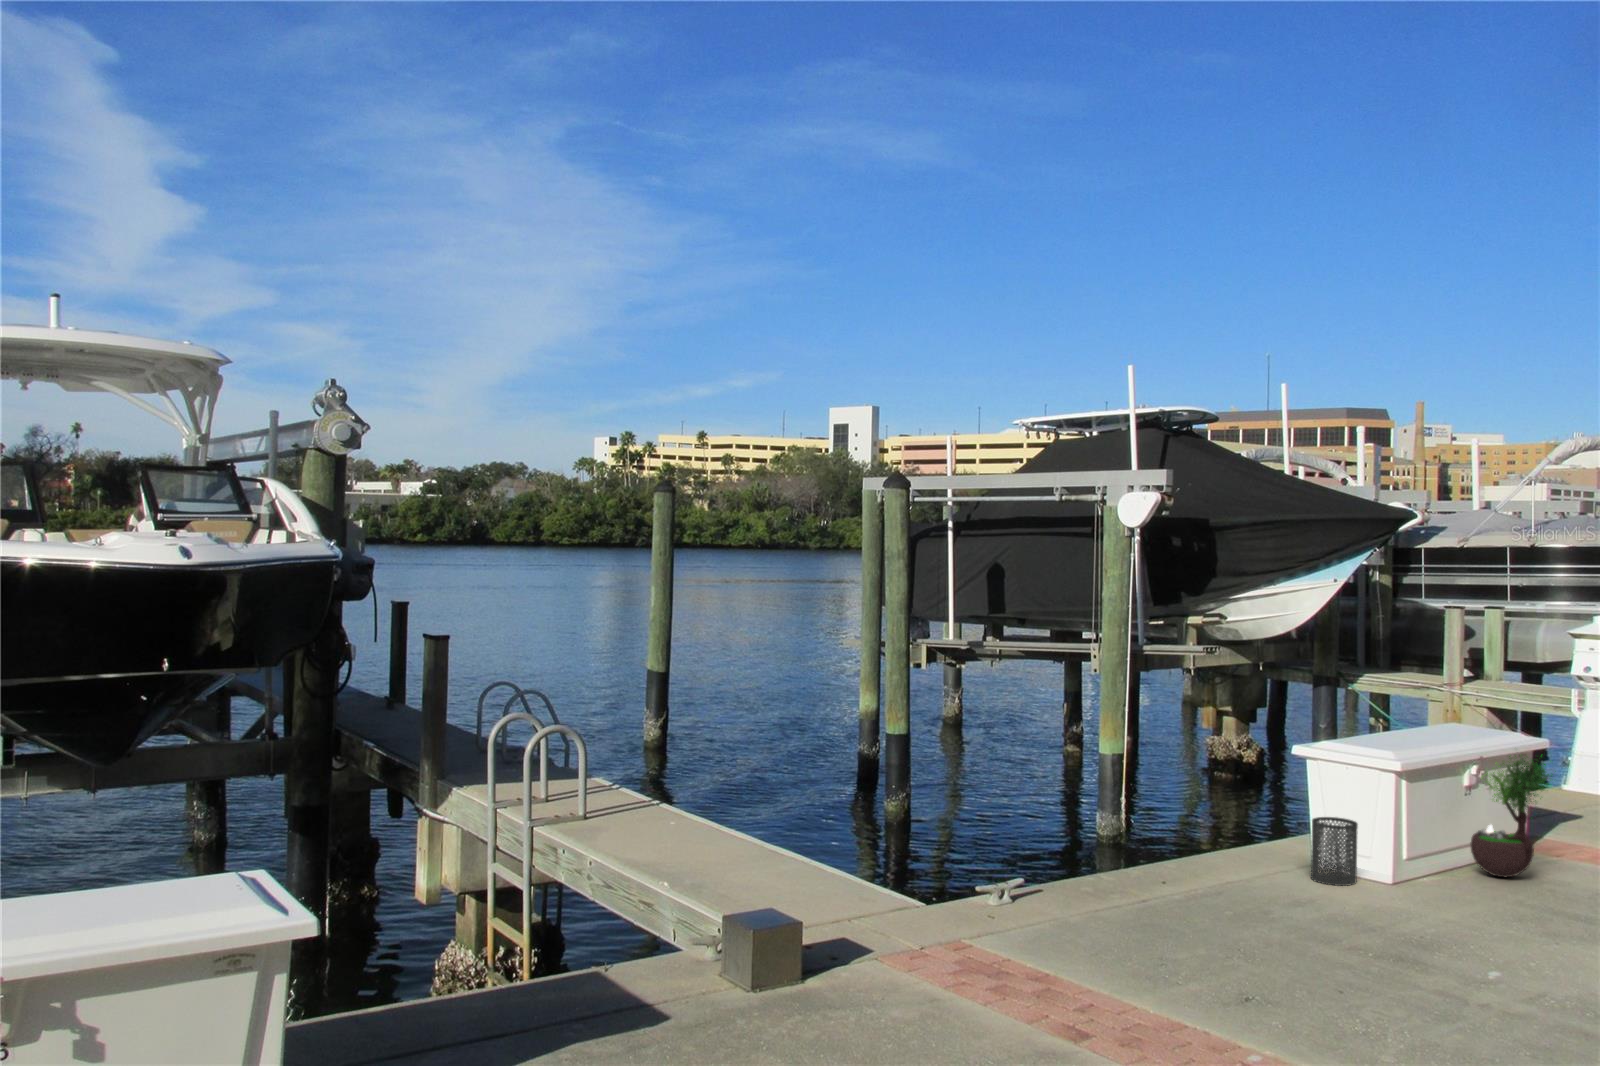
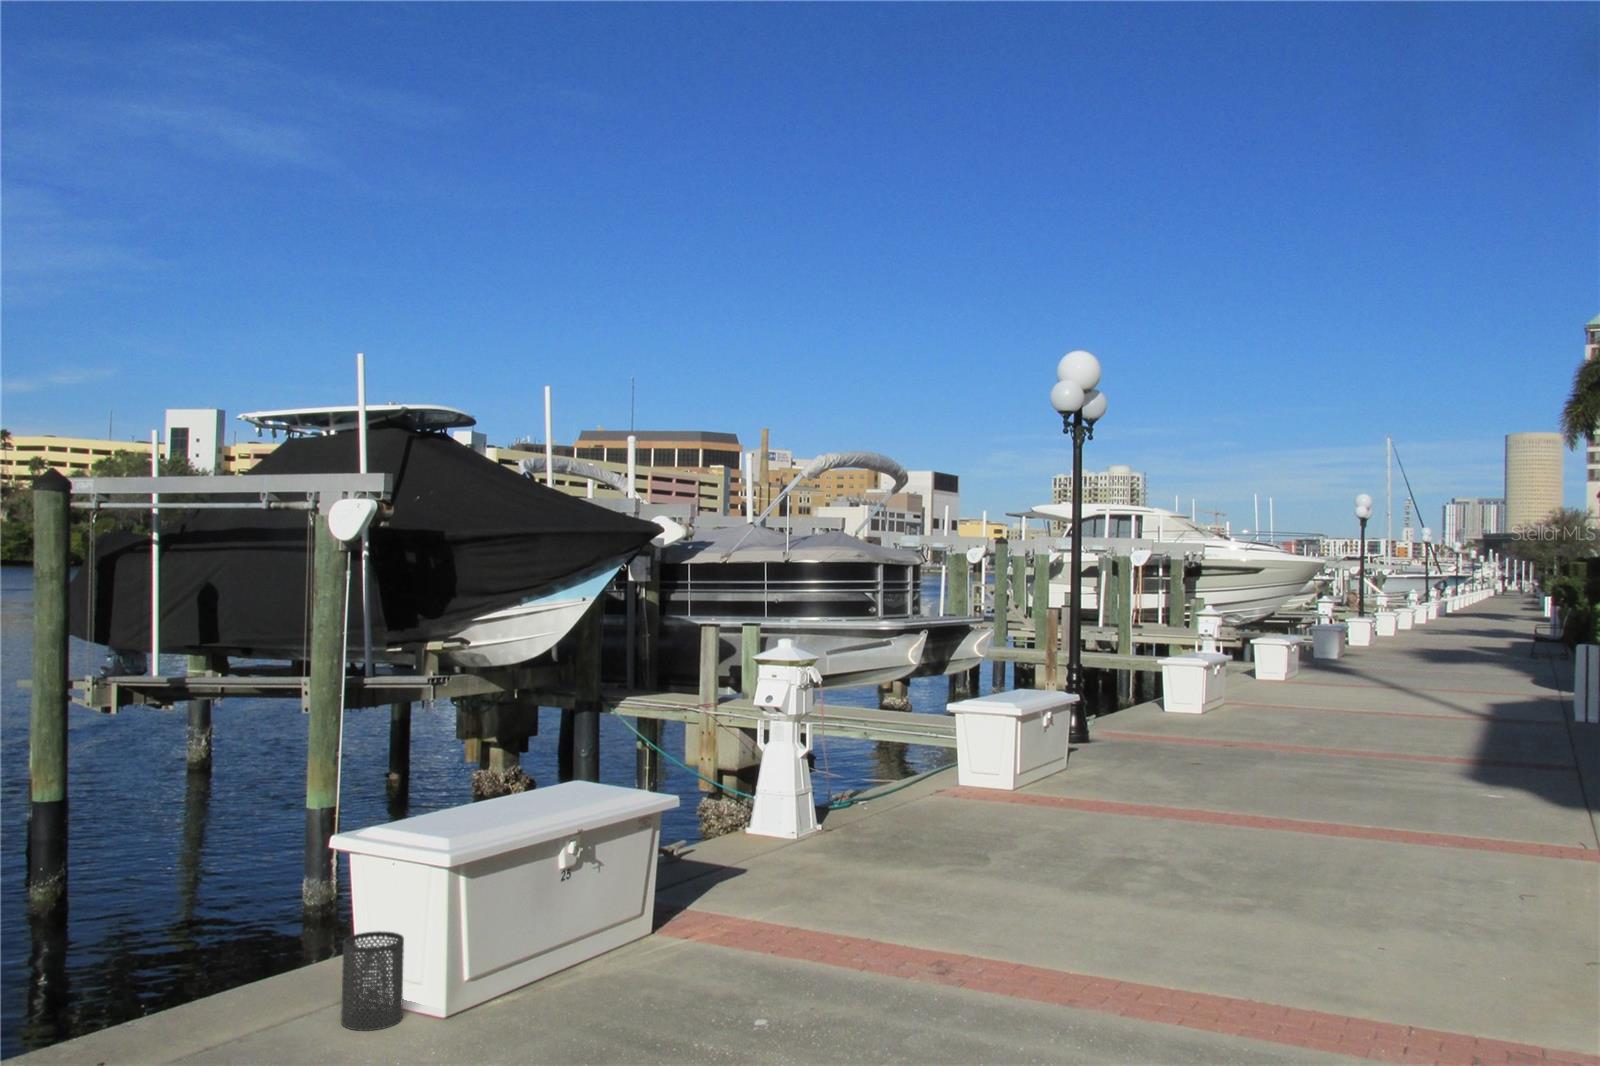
potted tree: present [1470,755,1551,877] -> none [565,818,663,983]

